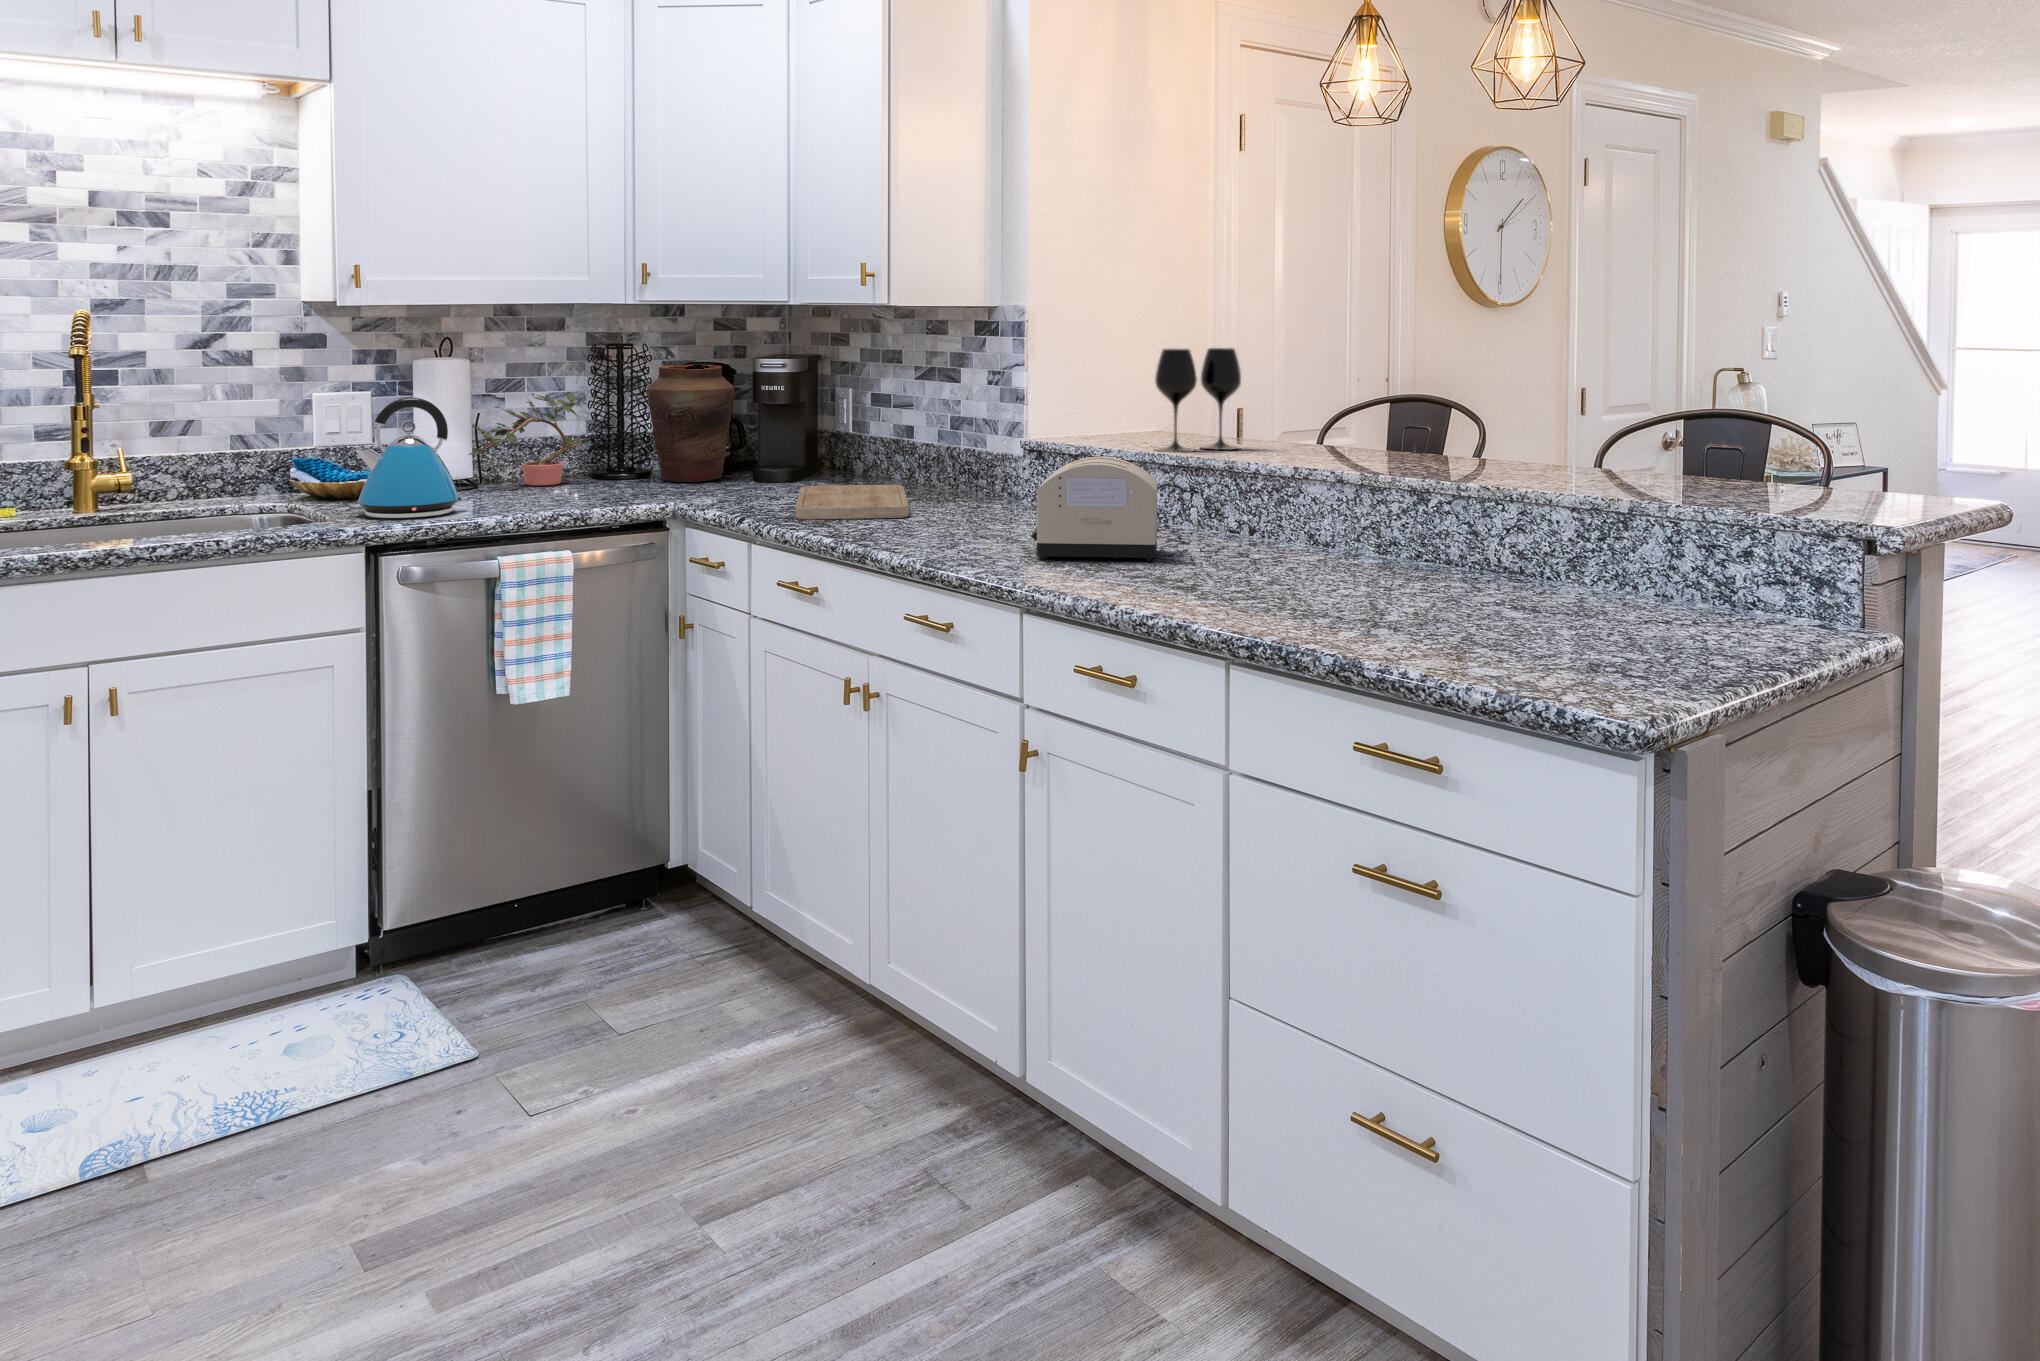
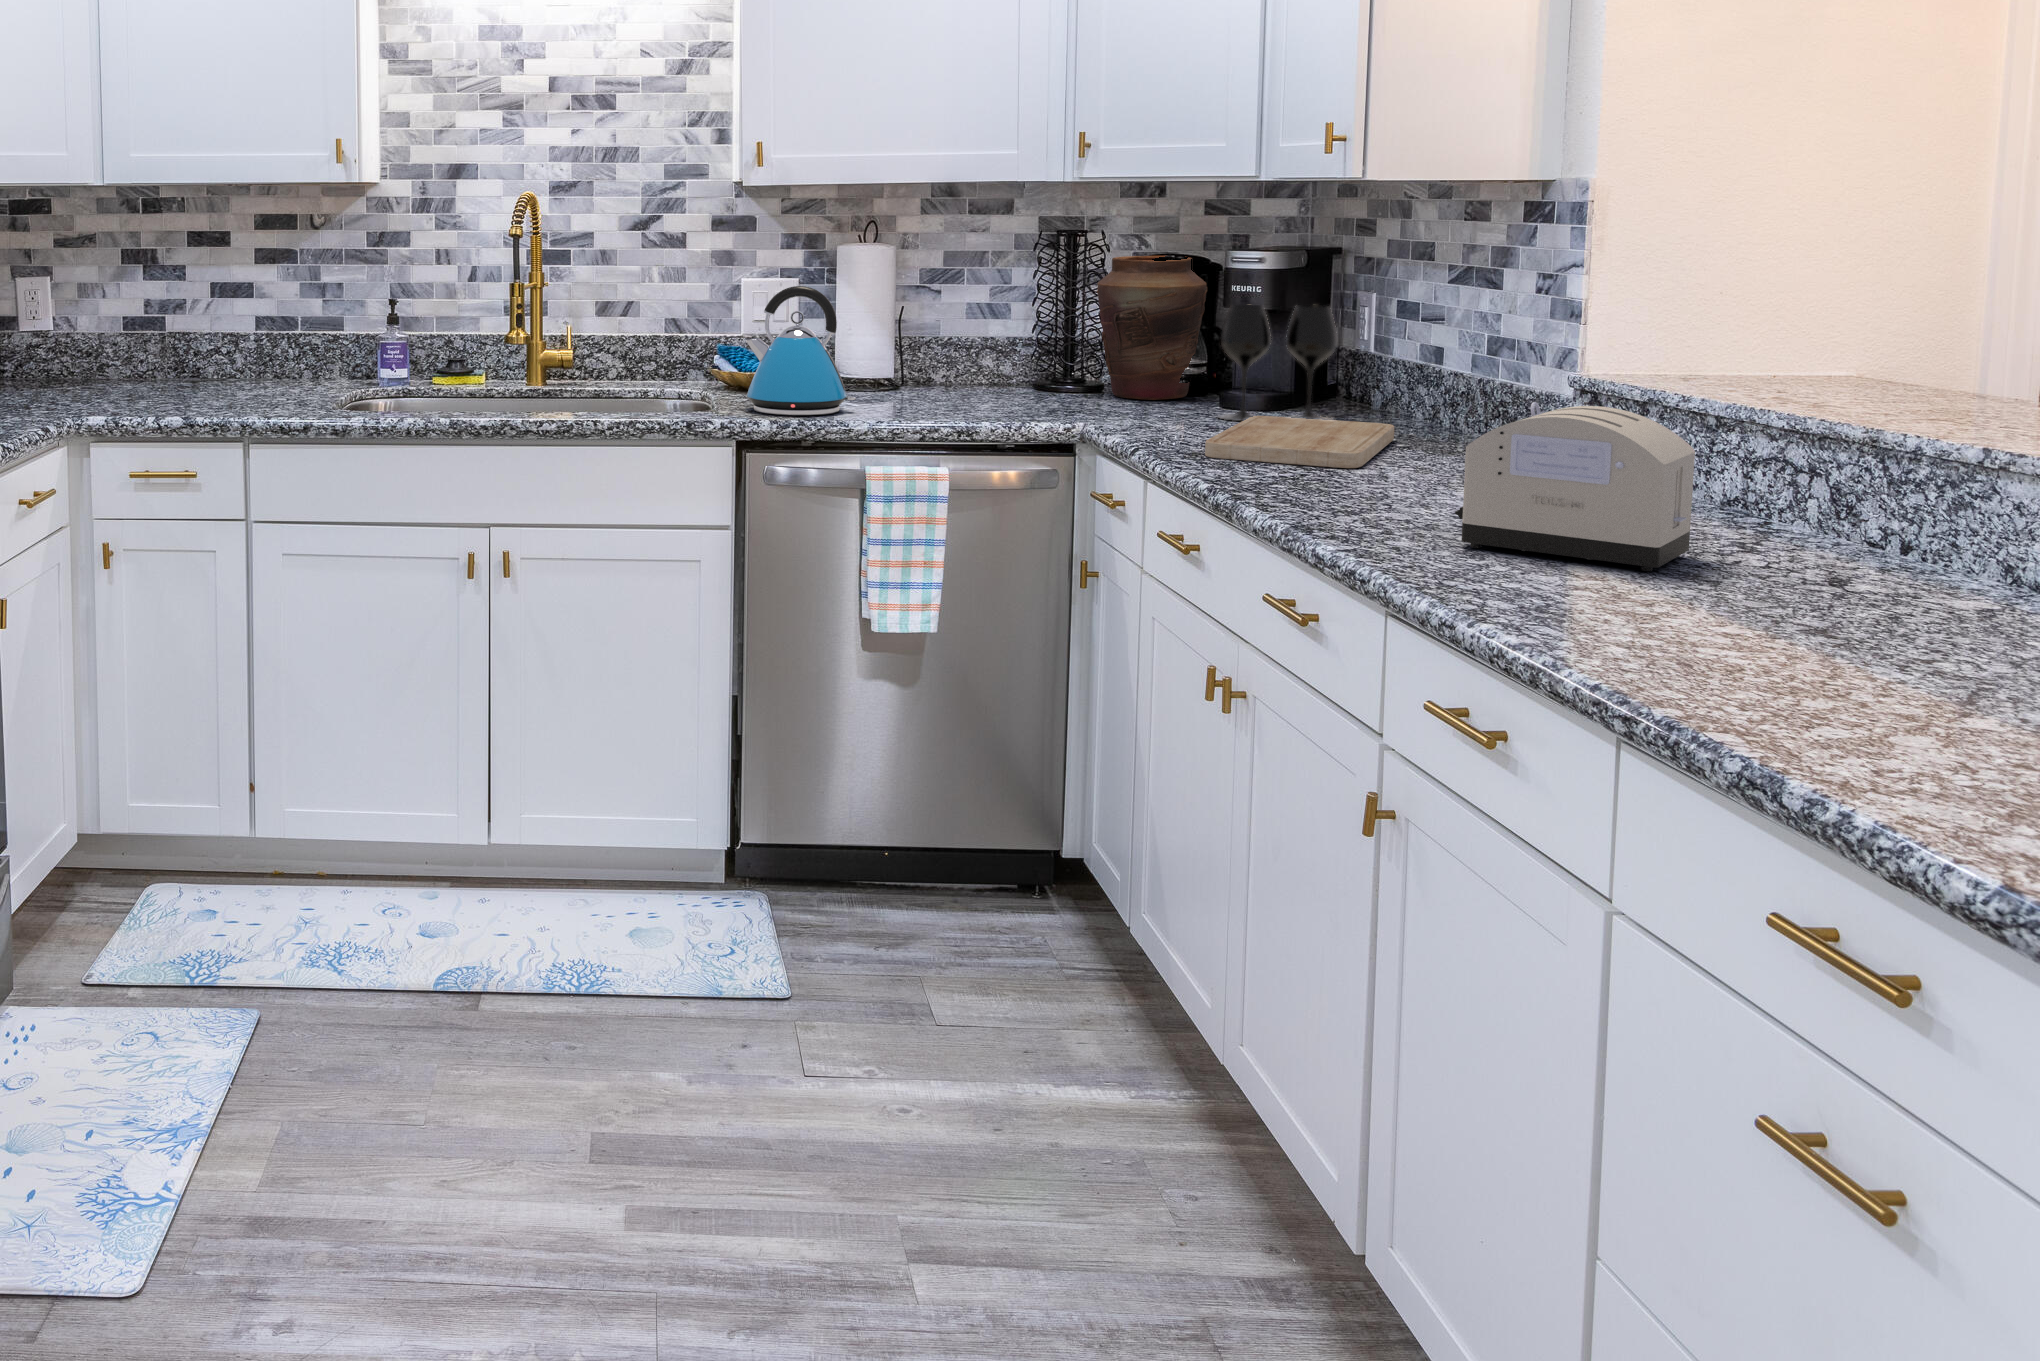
wine glass: present [1155,348,1241,452] -> present [1219,304,1337,421]
potted plant: present [469,393,588,490] -> none [887,283,1033,394]

